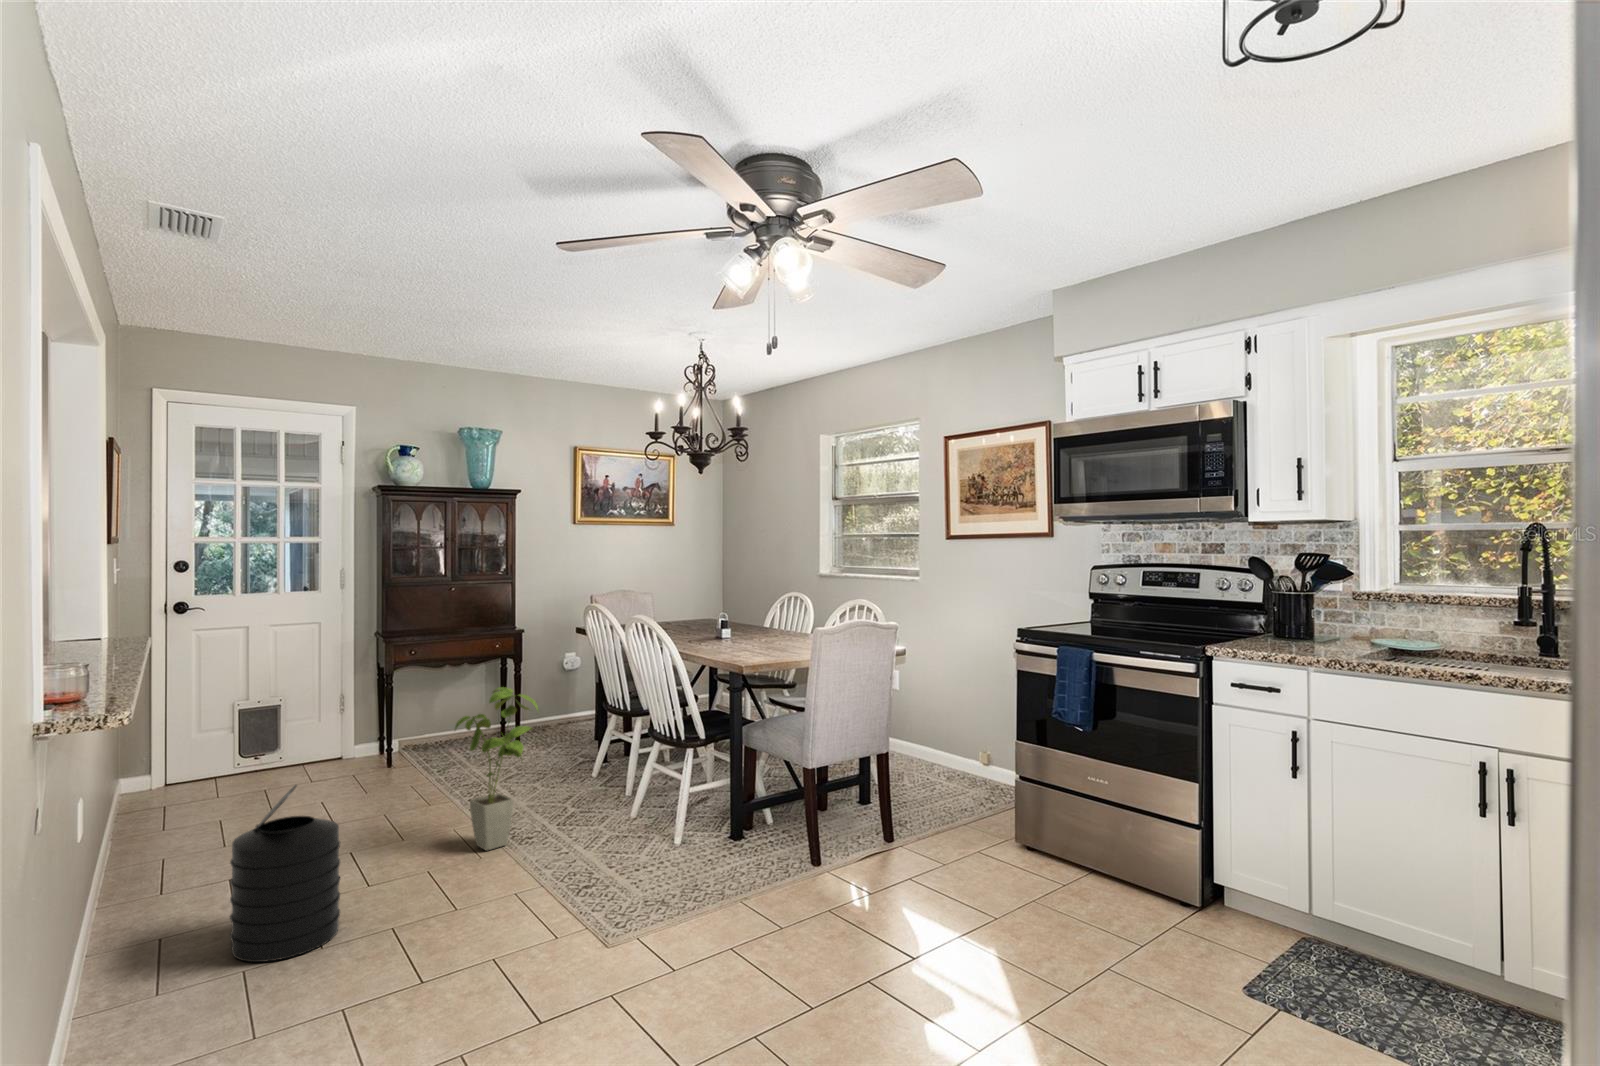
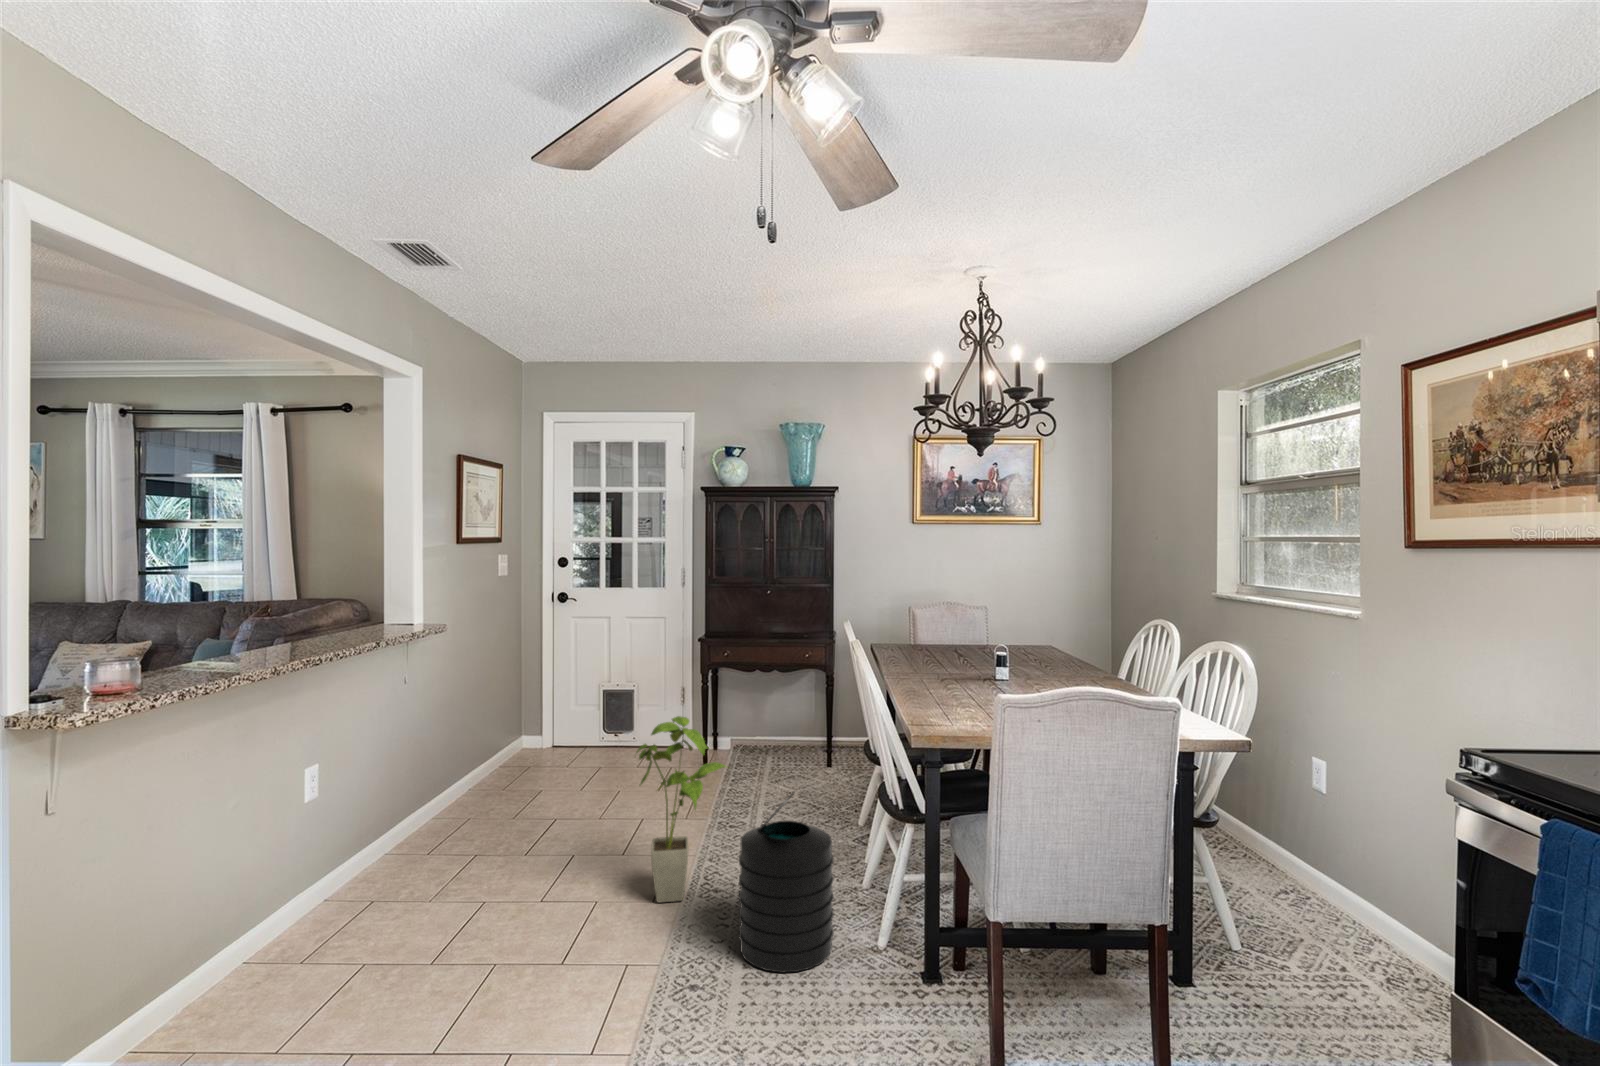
trash can: present [230,785,340,962] -> present [739,792,834,972]

